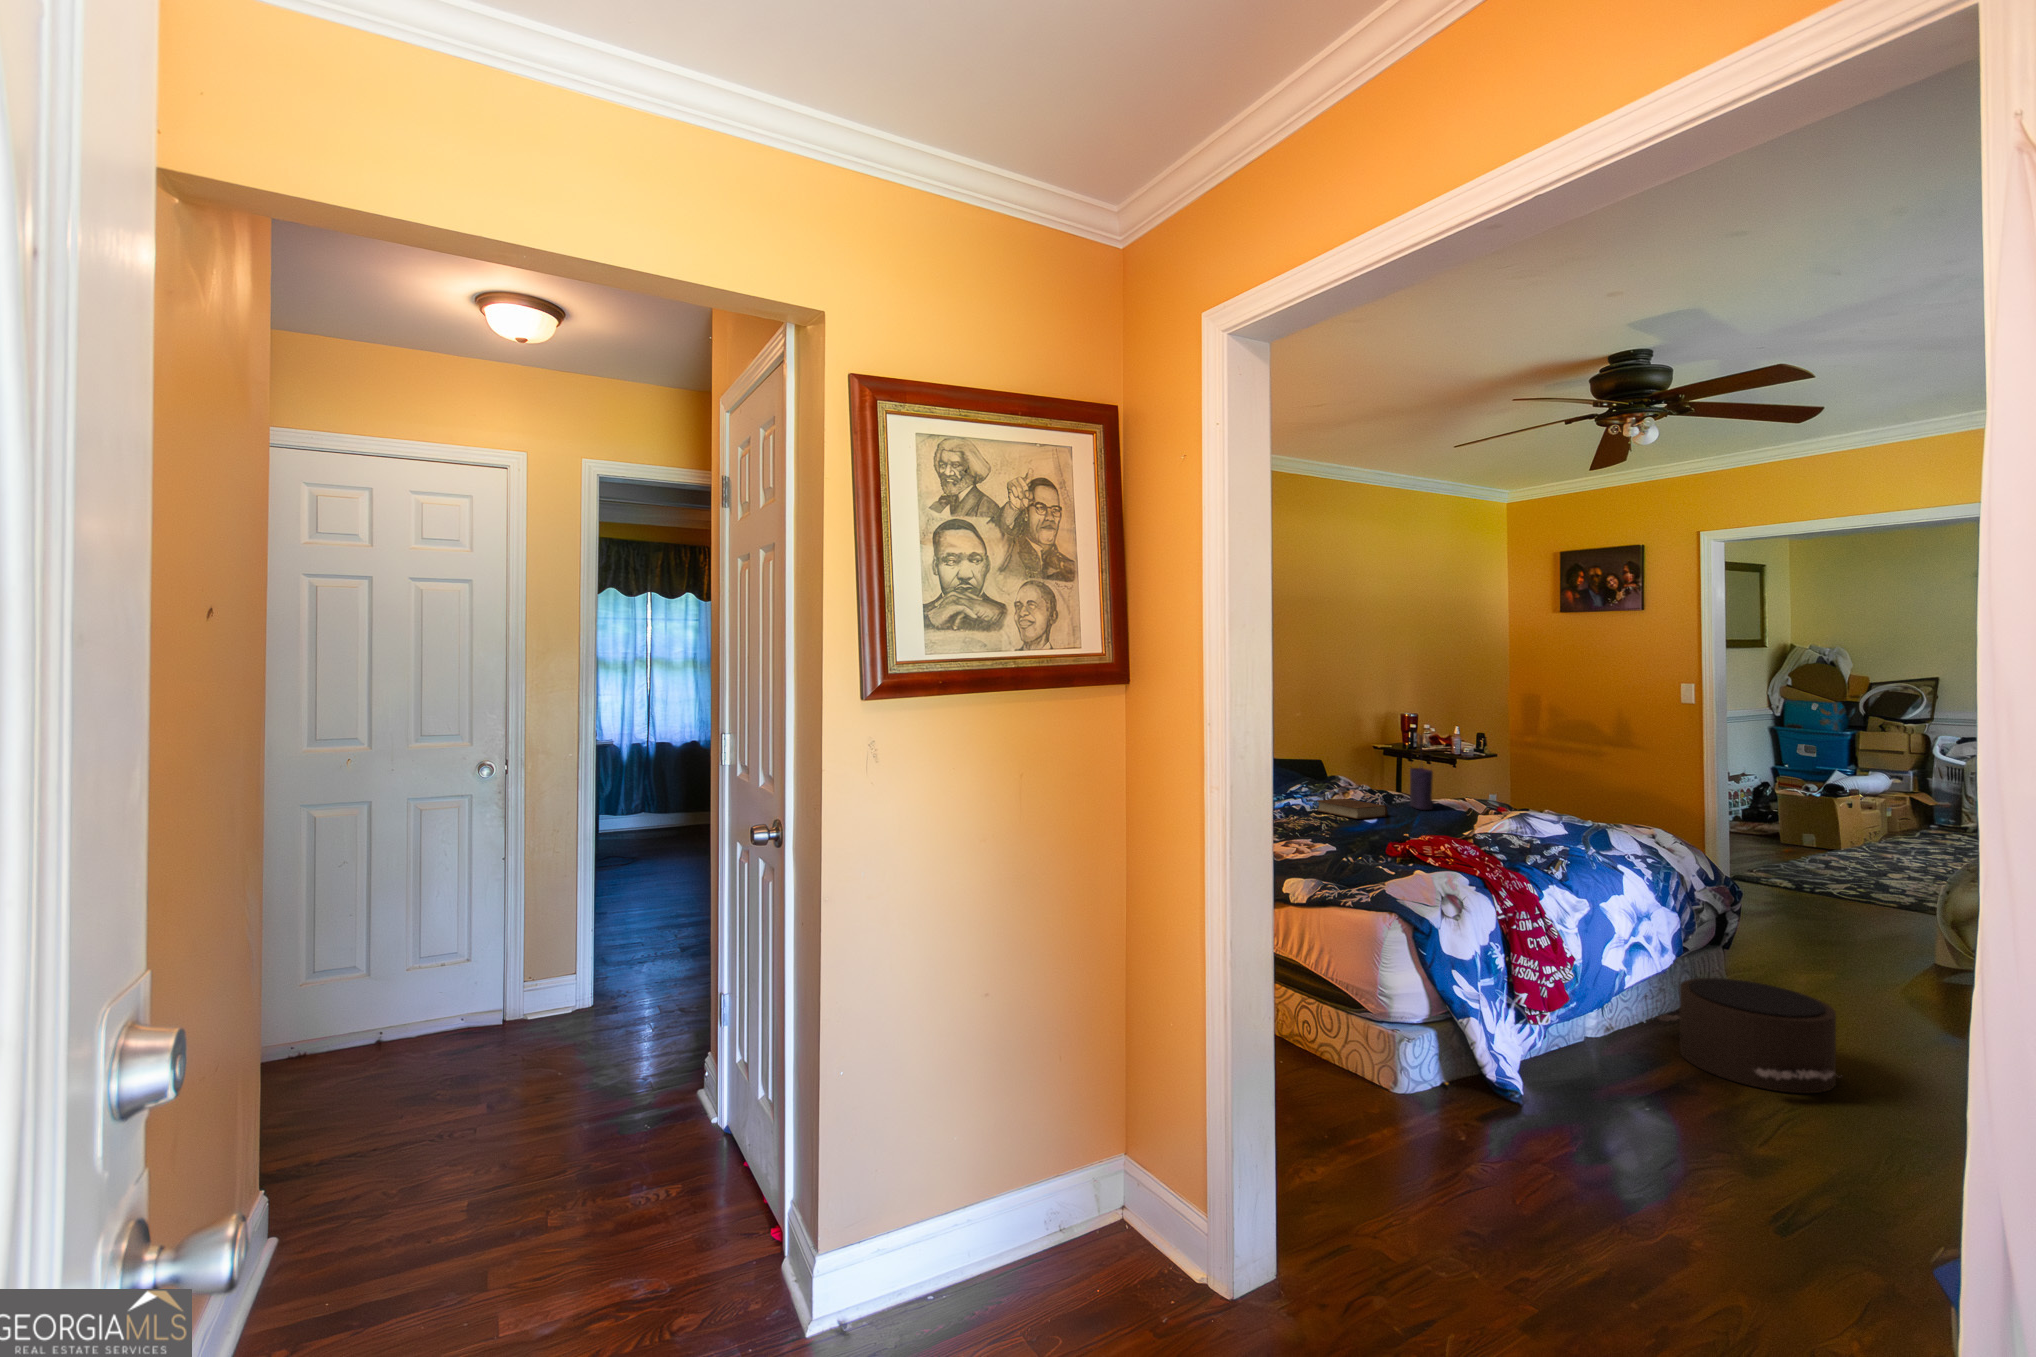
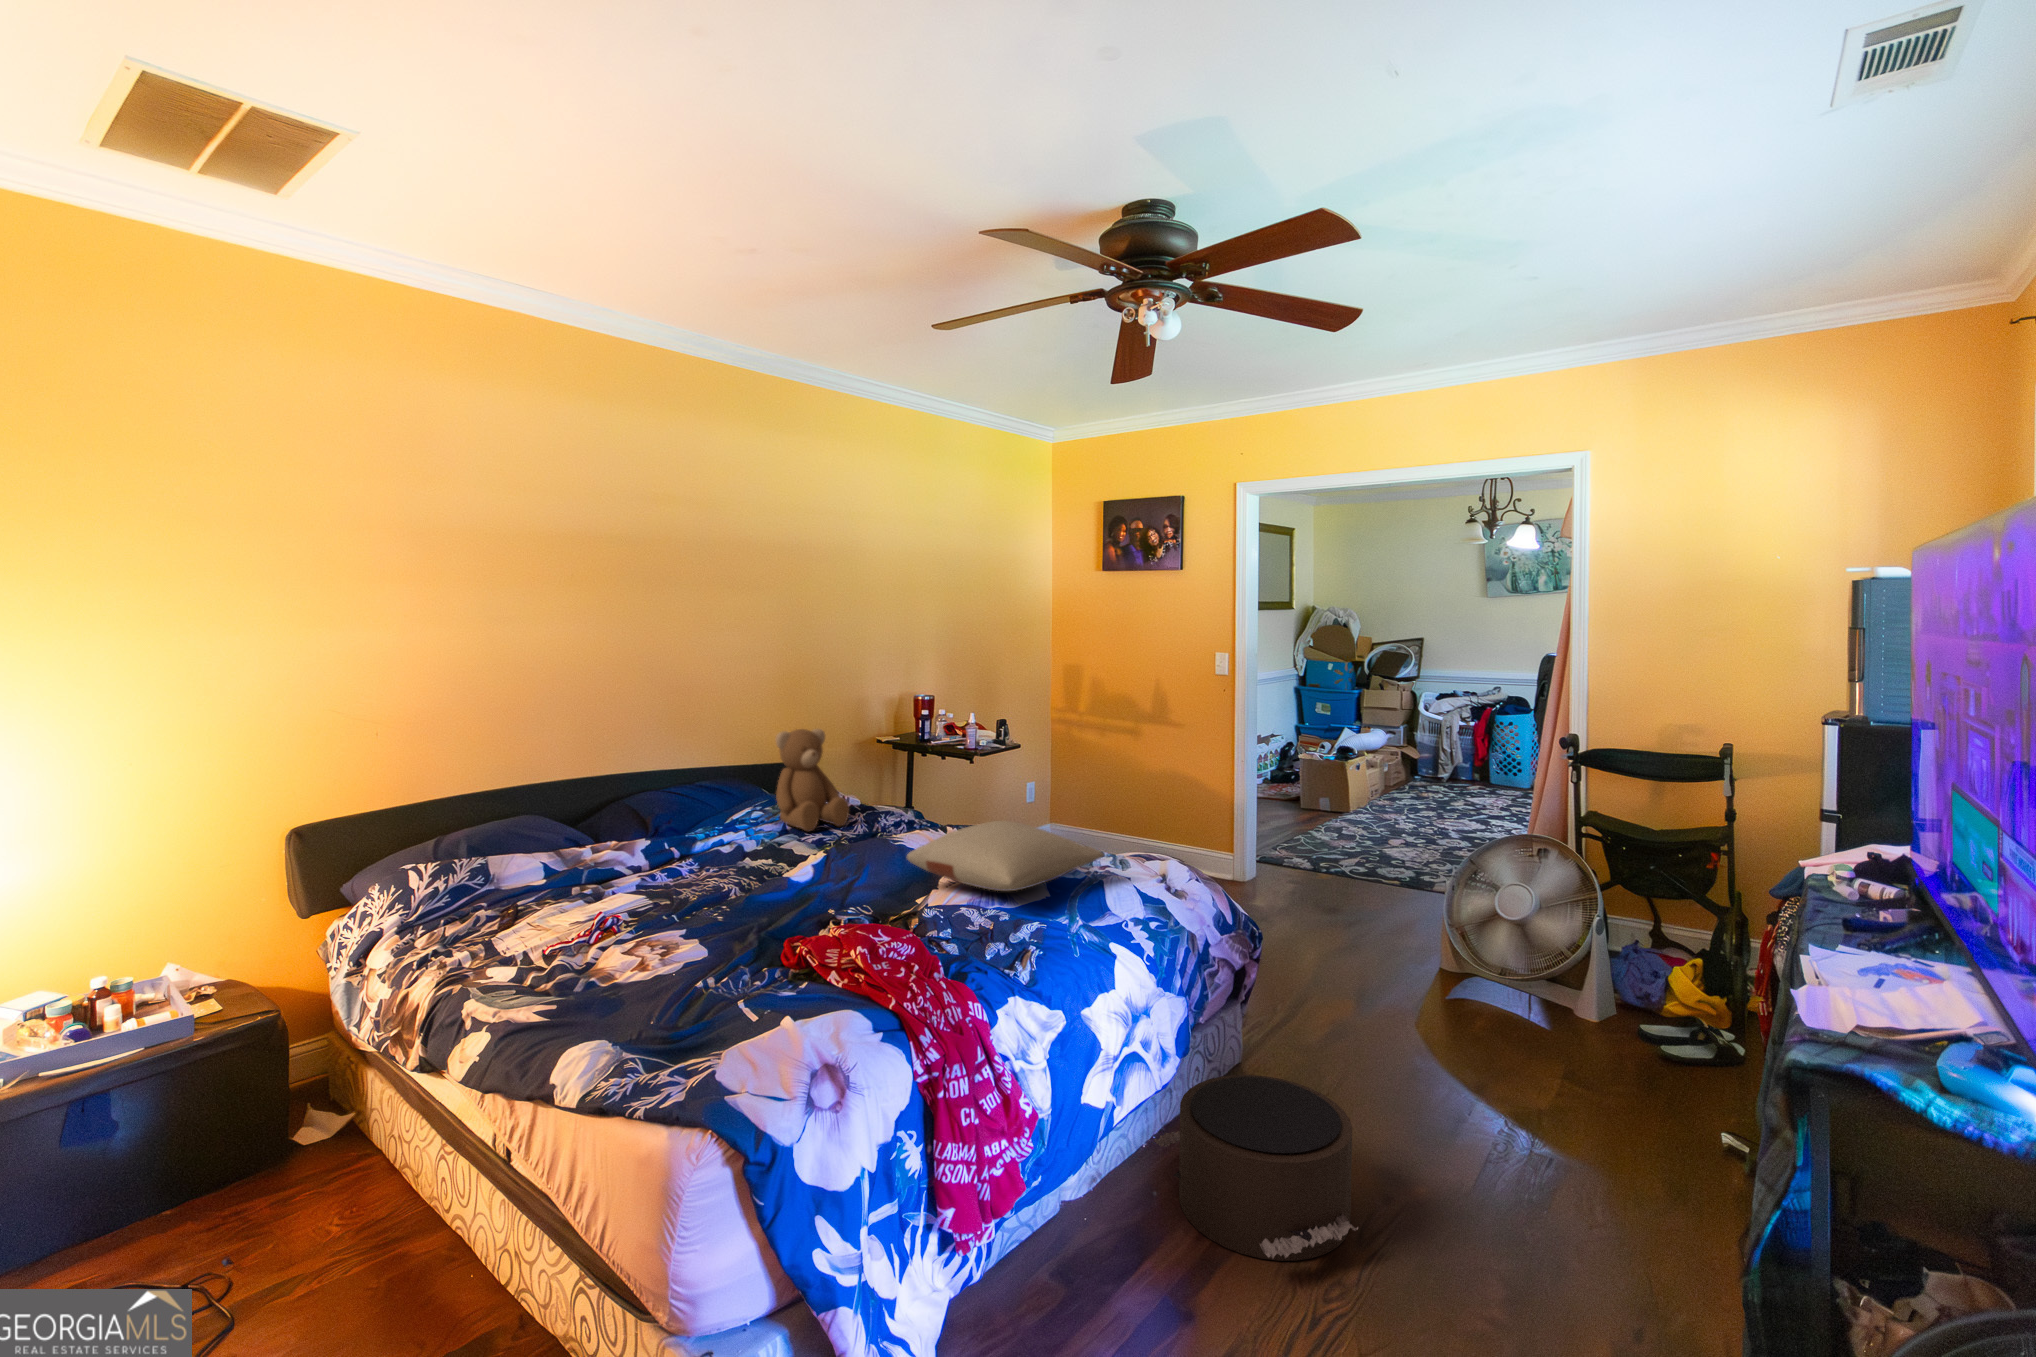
teddy bear: none [1321,729,1377,799] -> present [776,729,849,831]
tote bag: present [1410,735,1433,810] -> none [883,740,908,848]
pillow: none [1448,788,1605,832] -> present [907,821,1104,891]
book: present [1317,799,1387,819] -> none [743,838,838,878]

